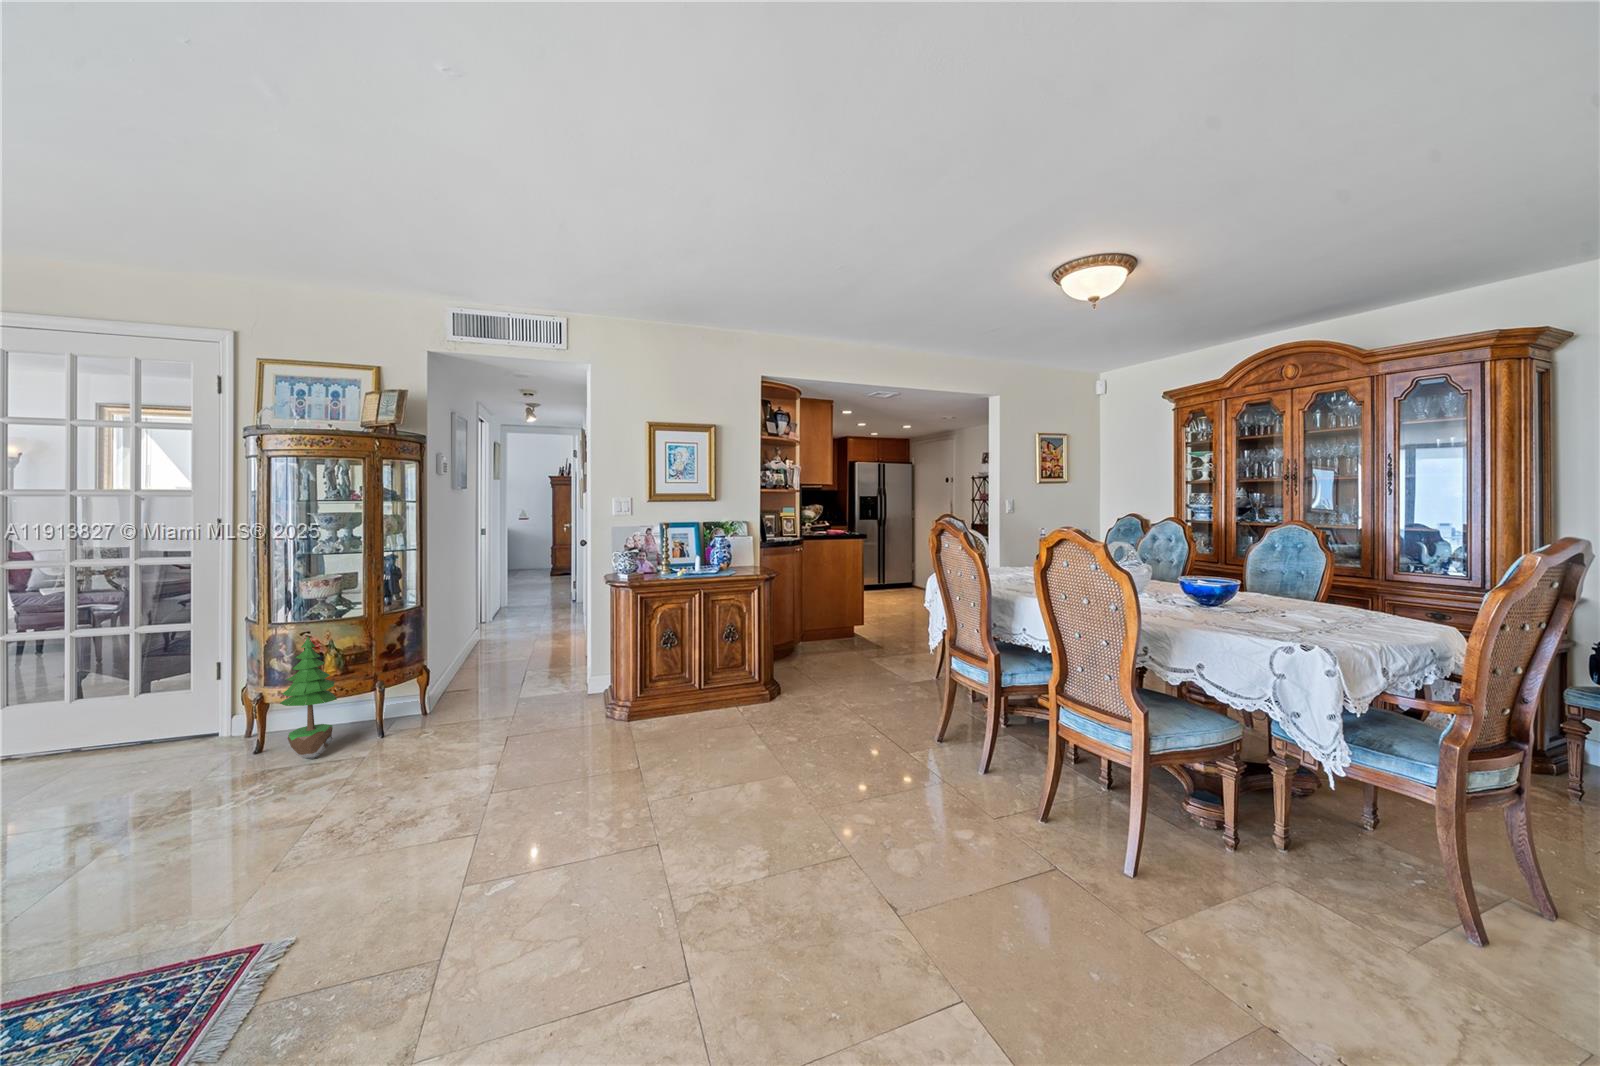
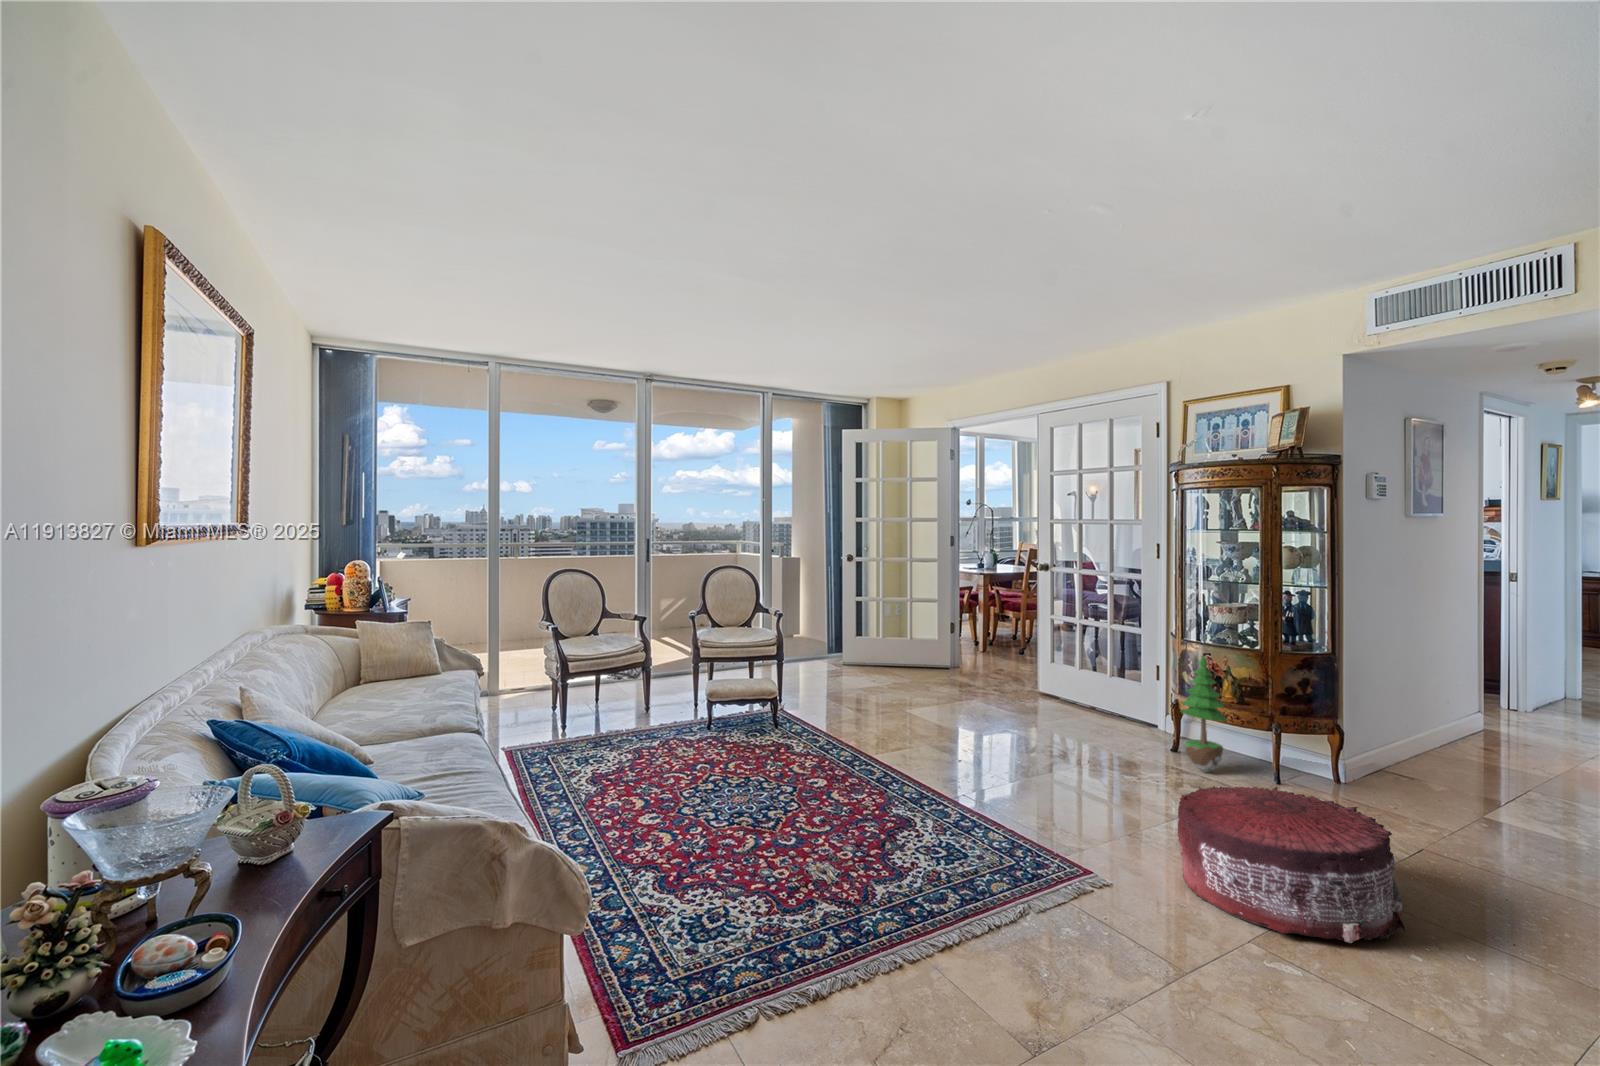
pouf: none [355,738,554,893] -> present [1178,786,1405,943]

